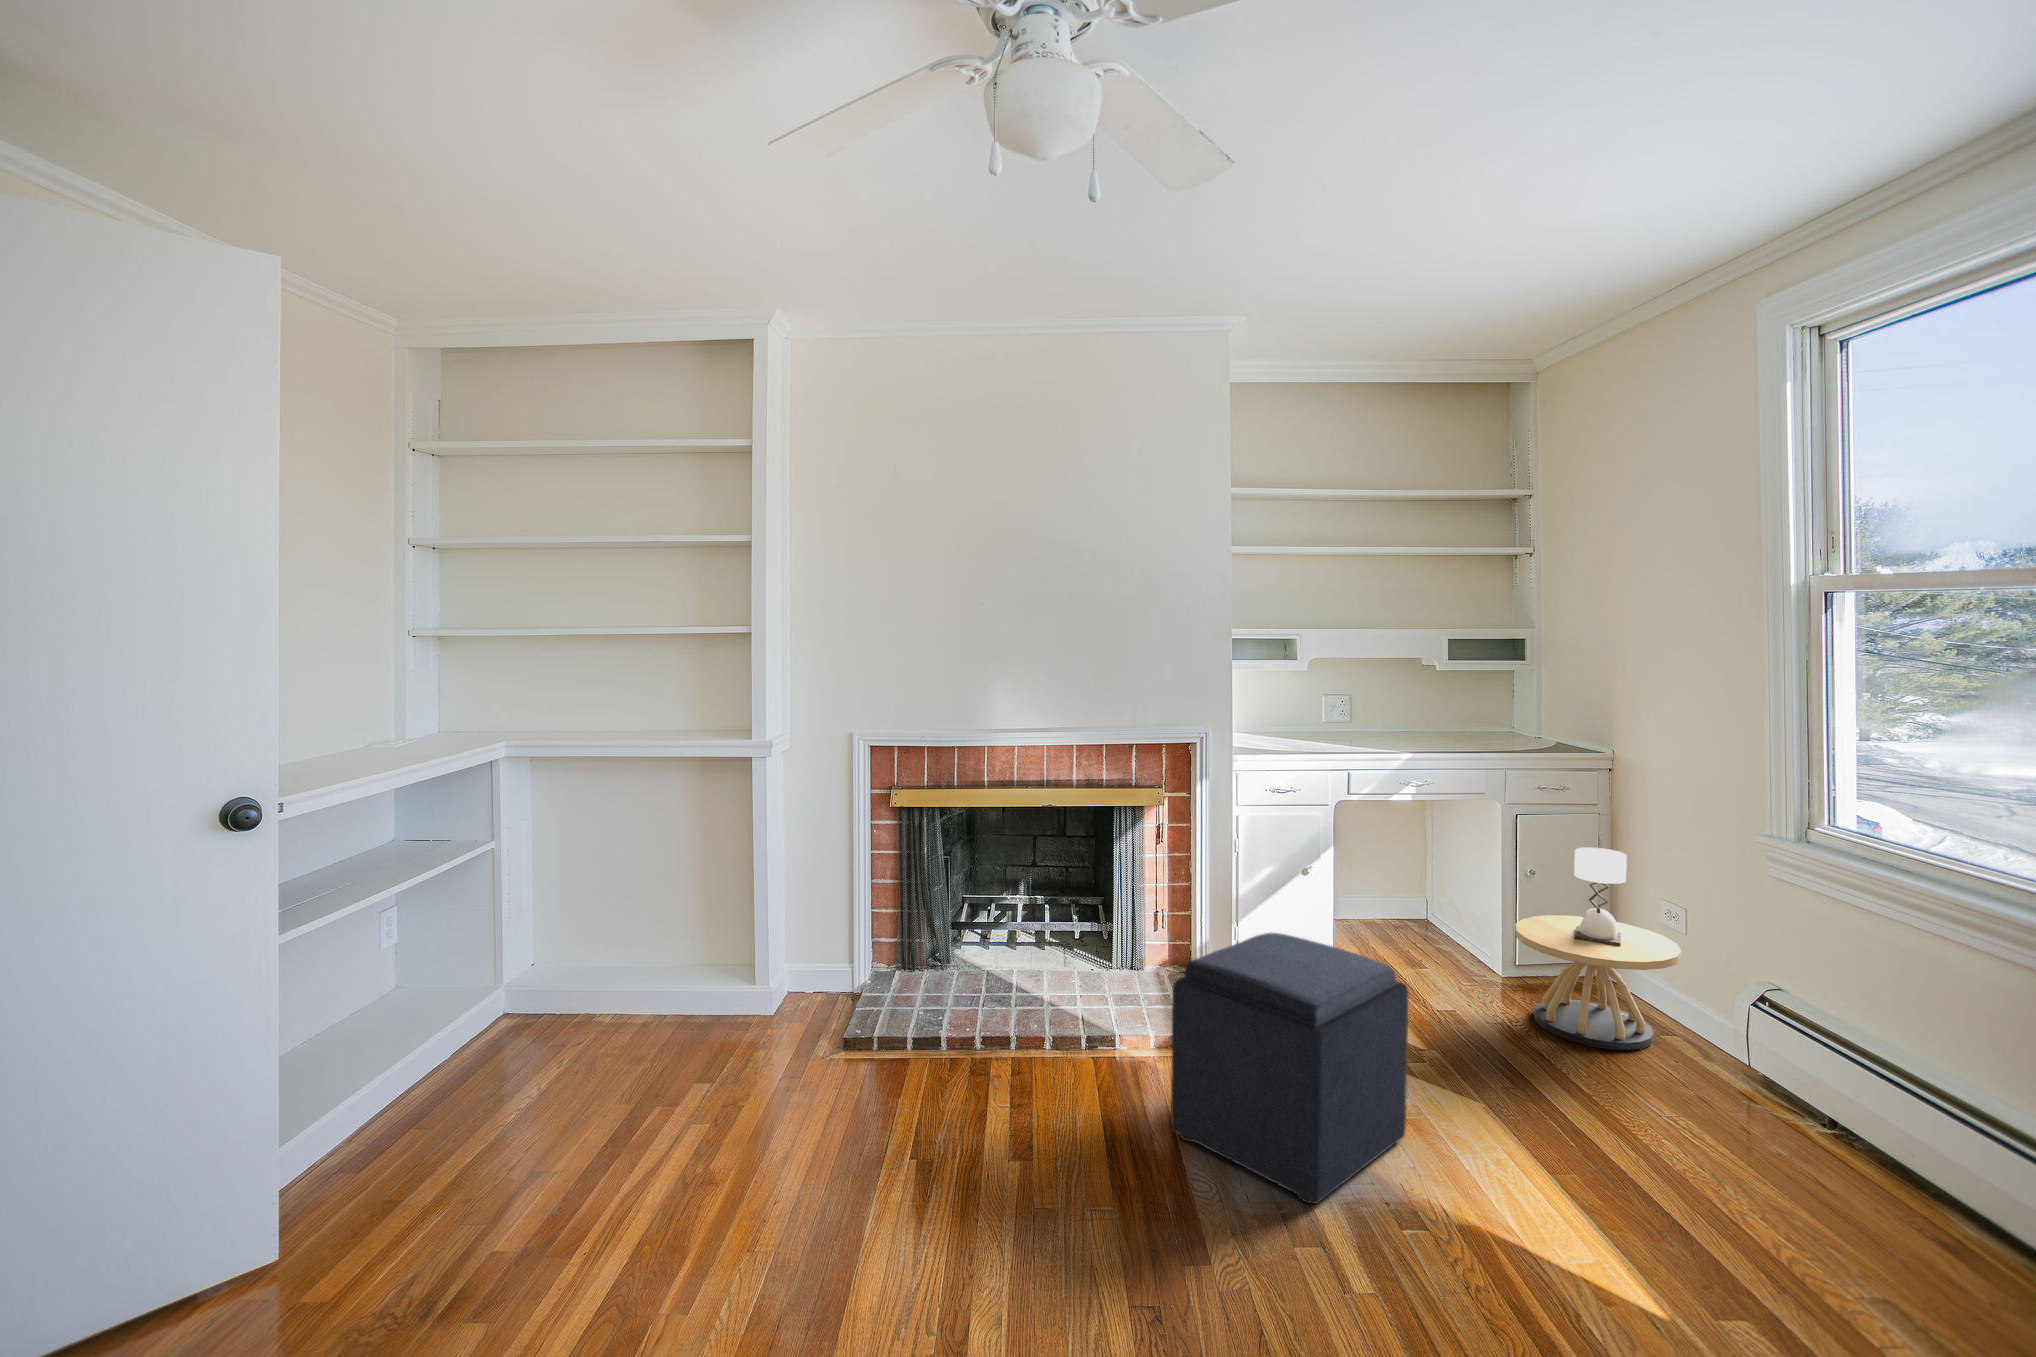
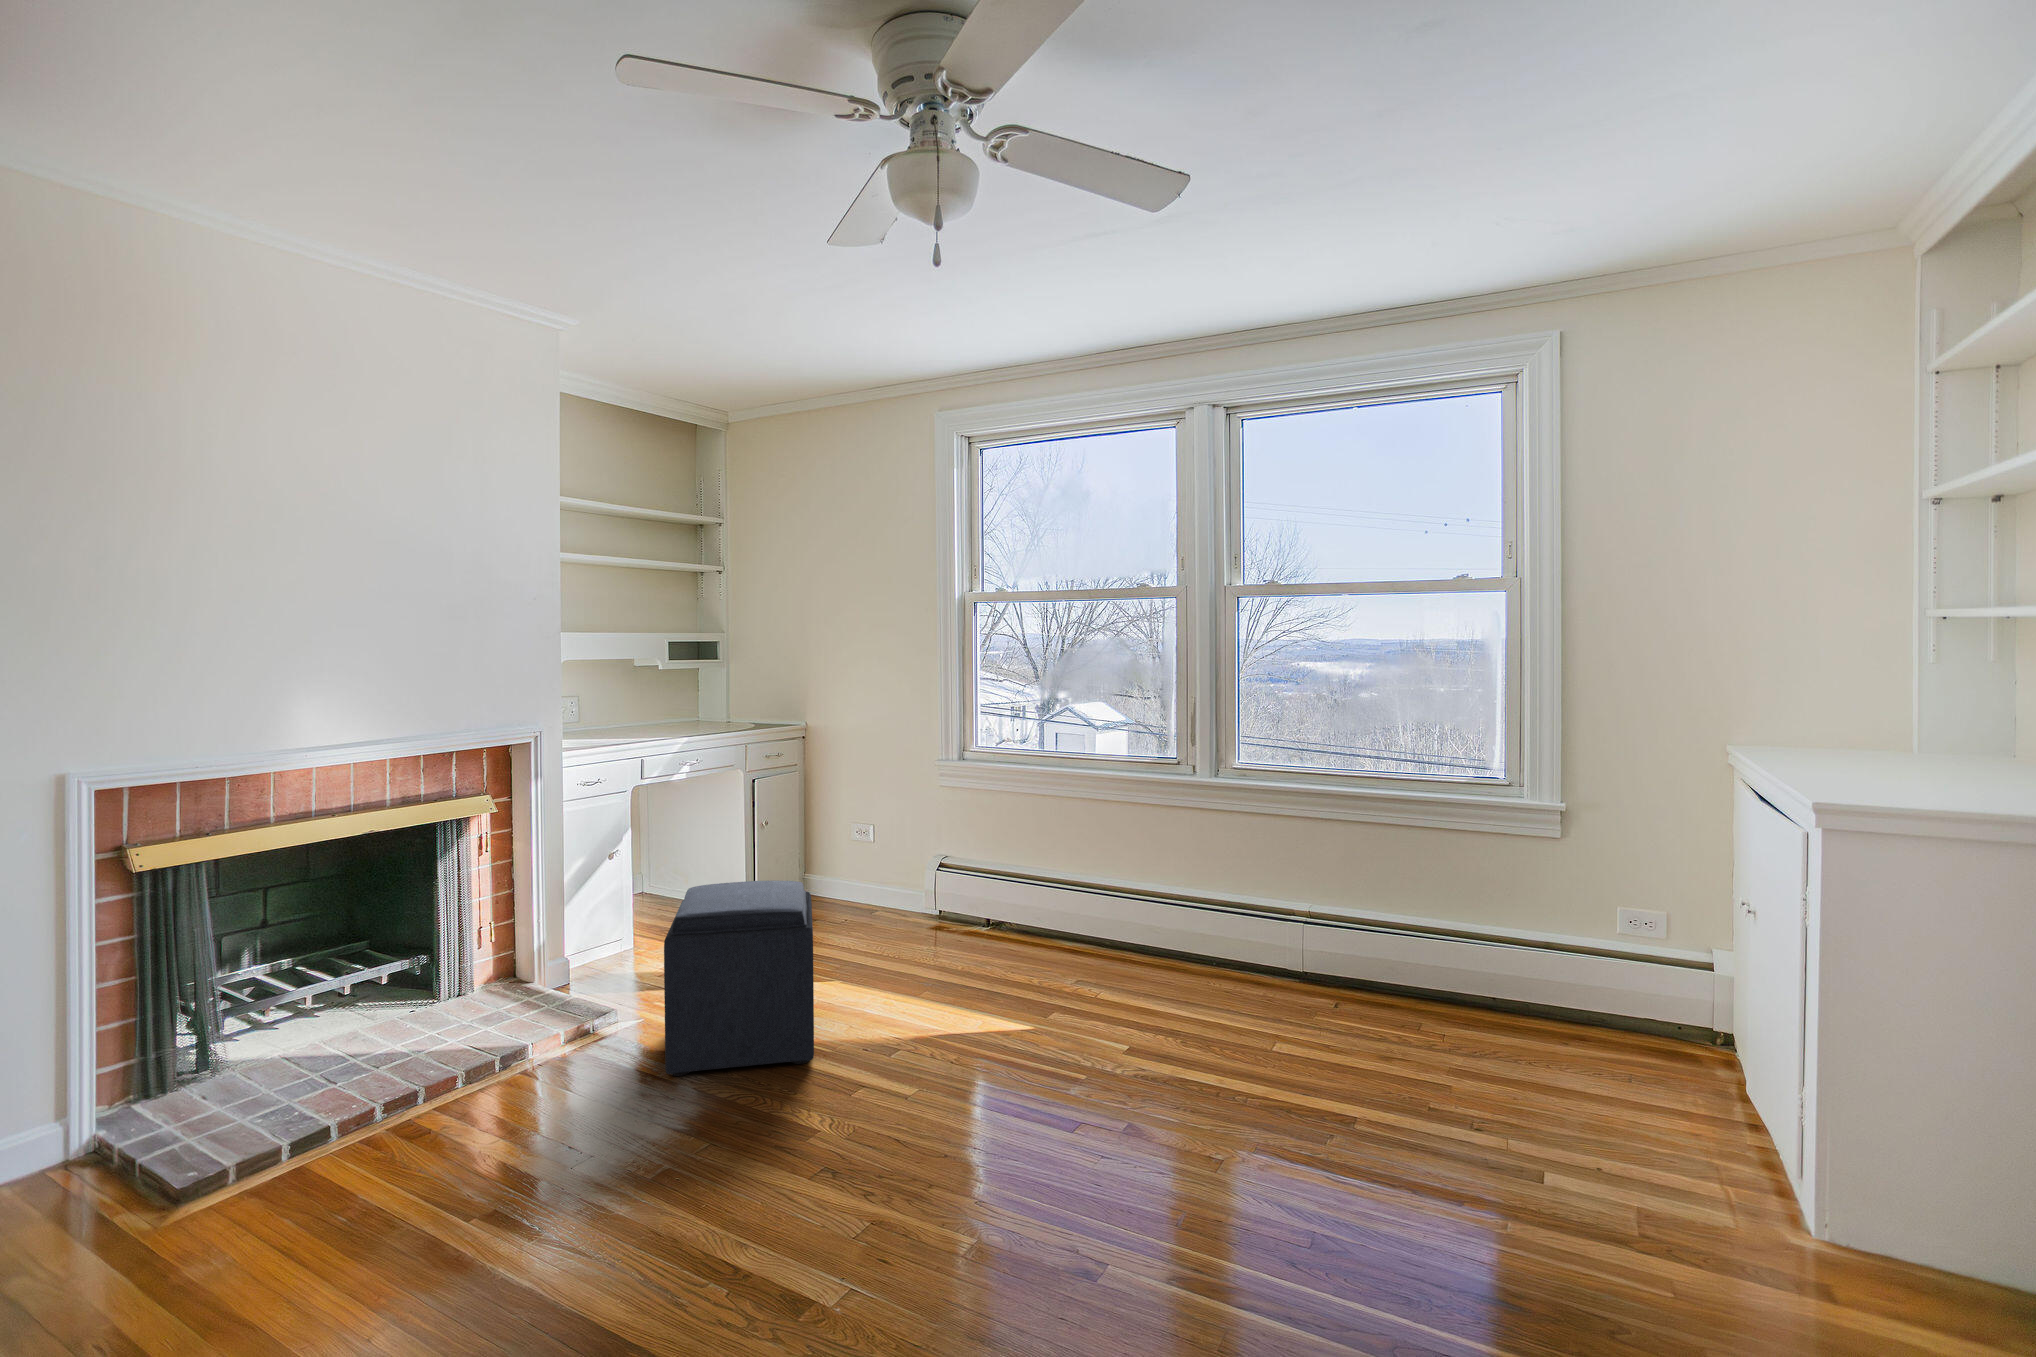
side table: present [1515,848,1681,1051] -> none [777,788,879,927]

